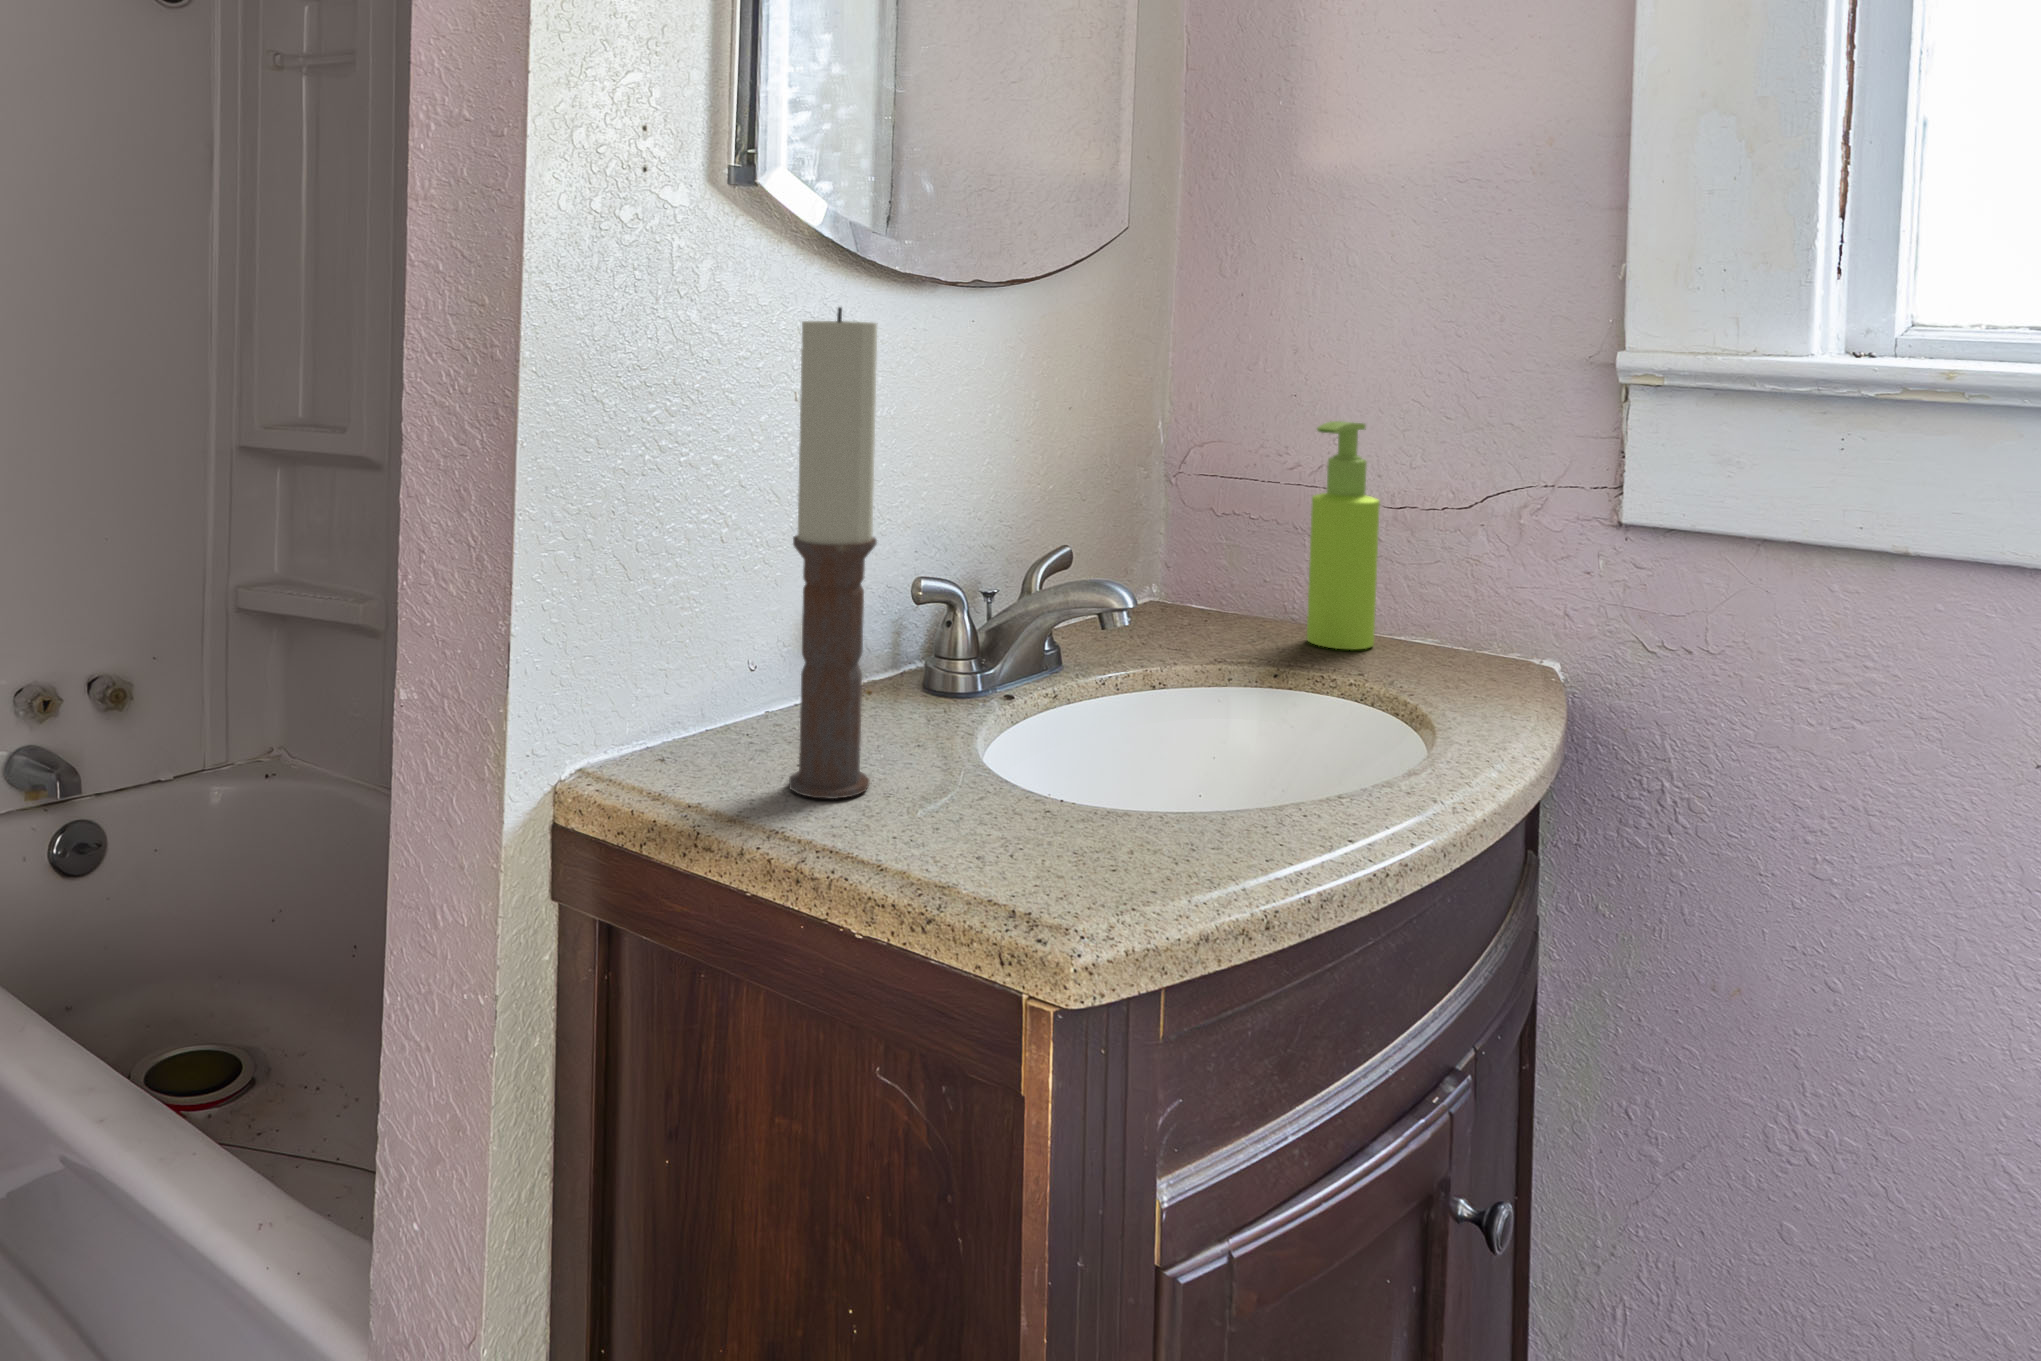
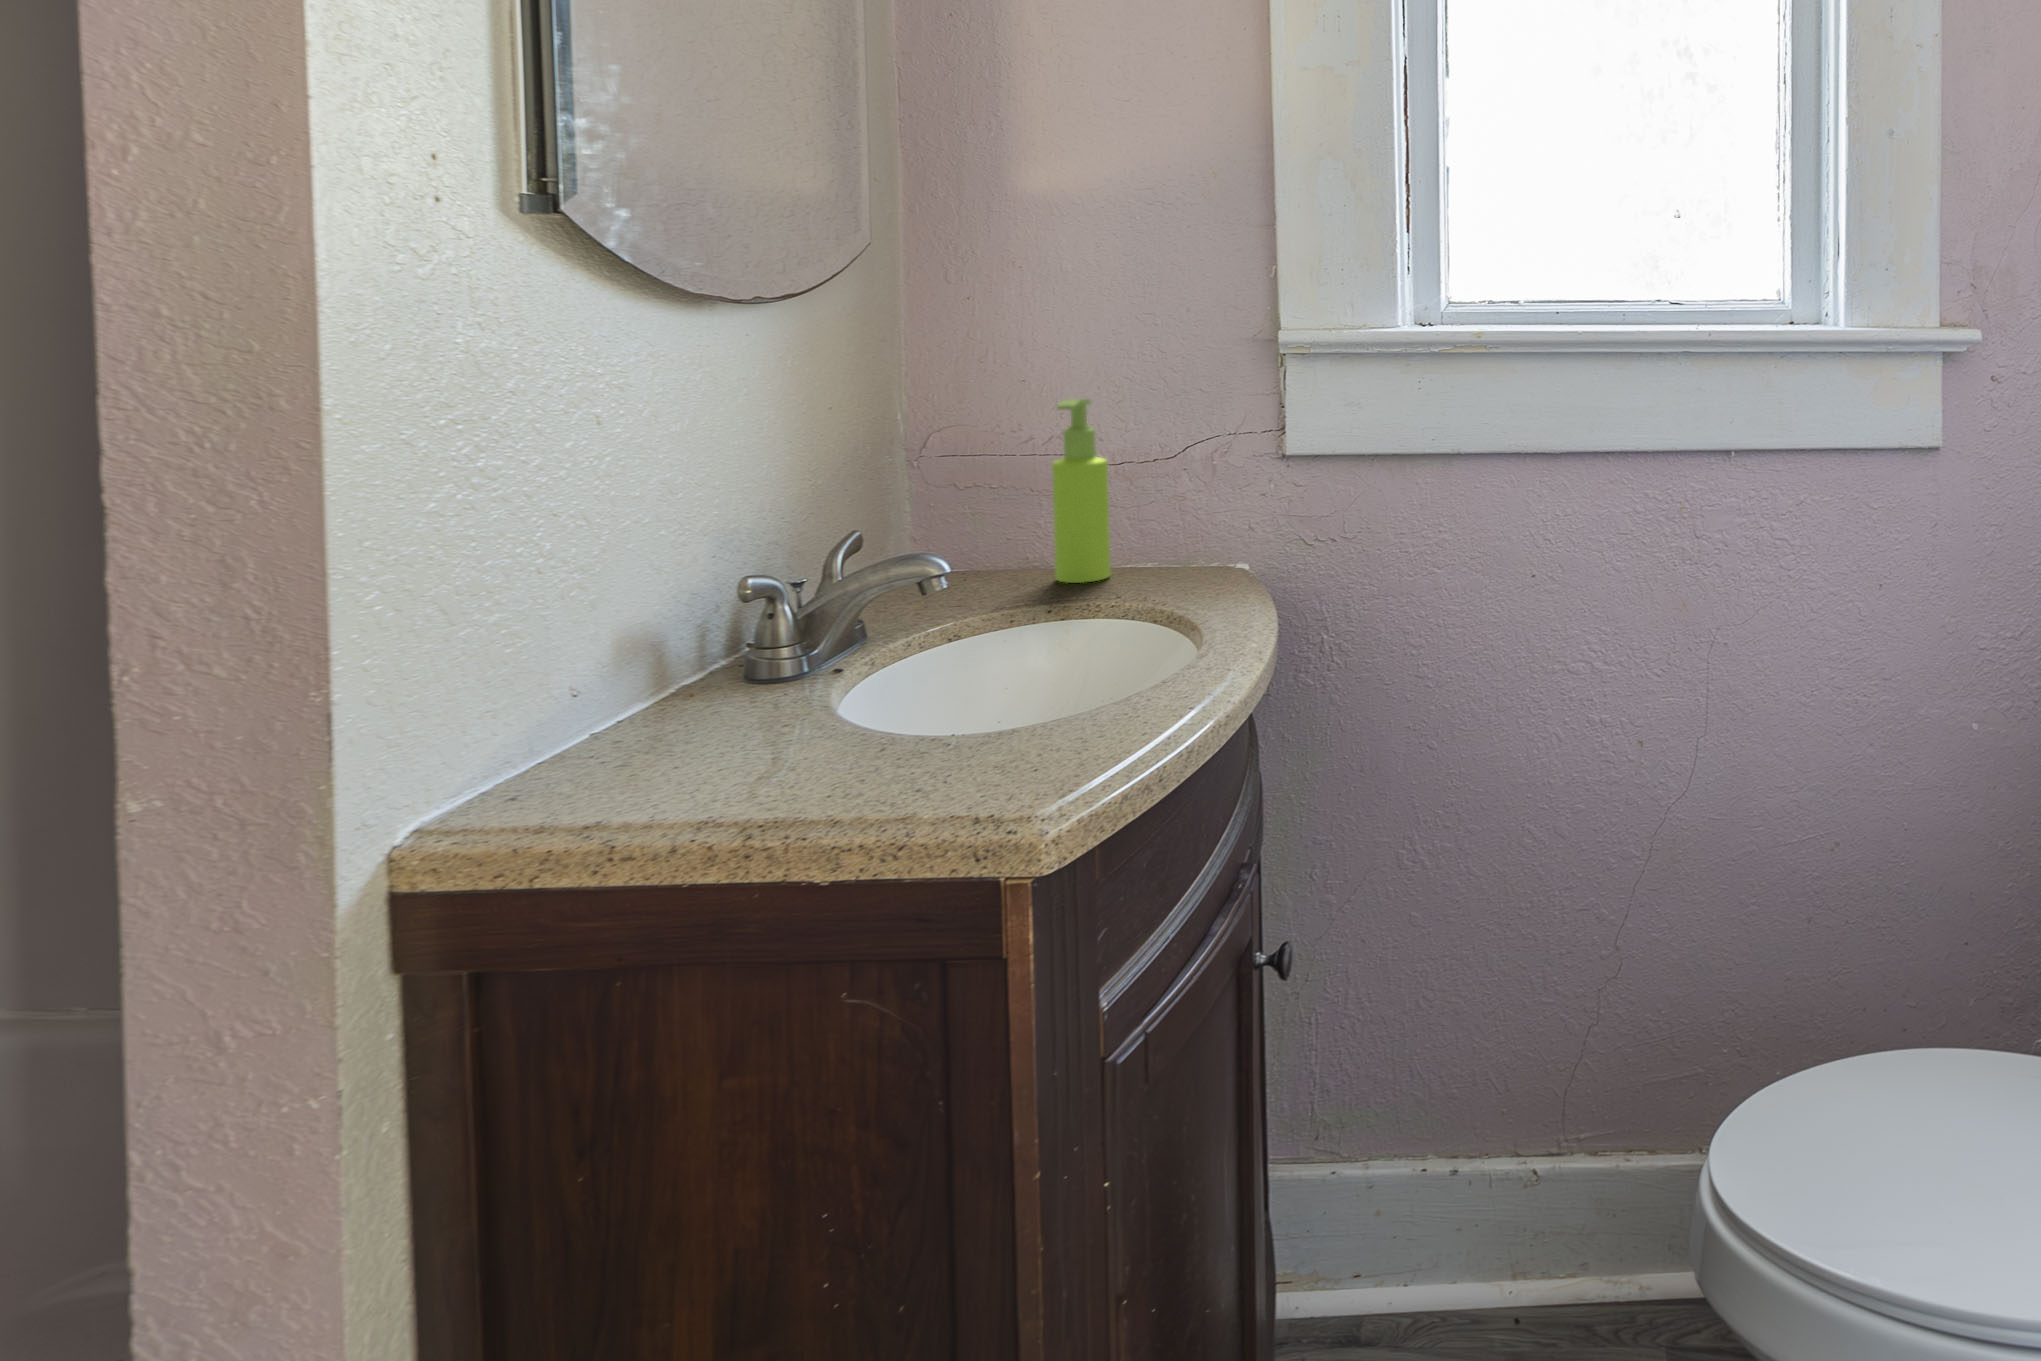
candle: present [789,307,877,799] -> none [665,330,768,789]

